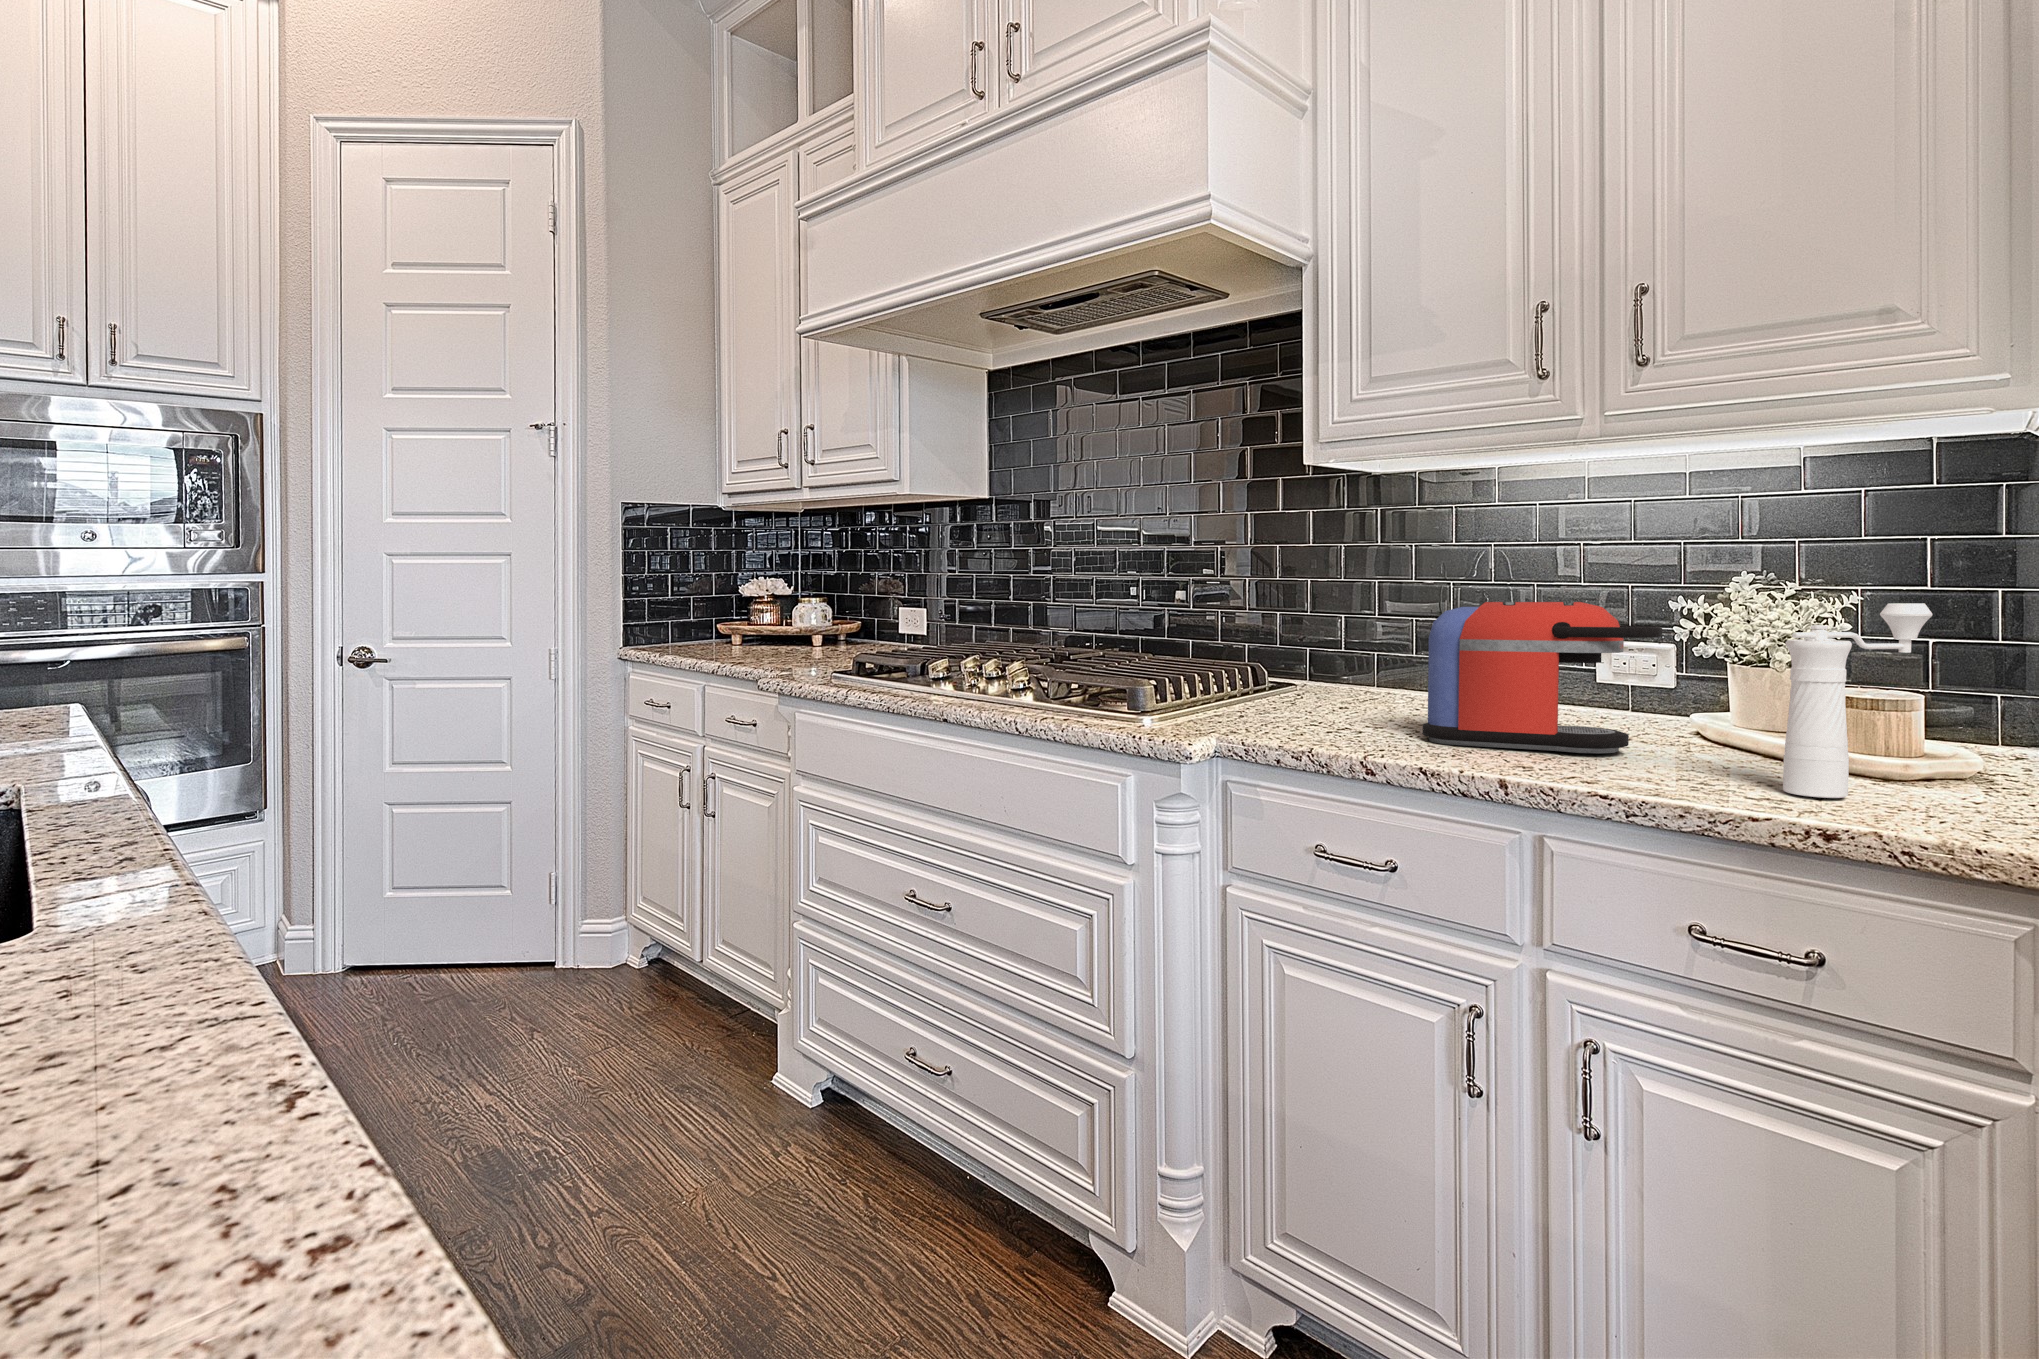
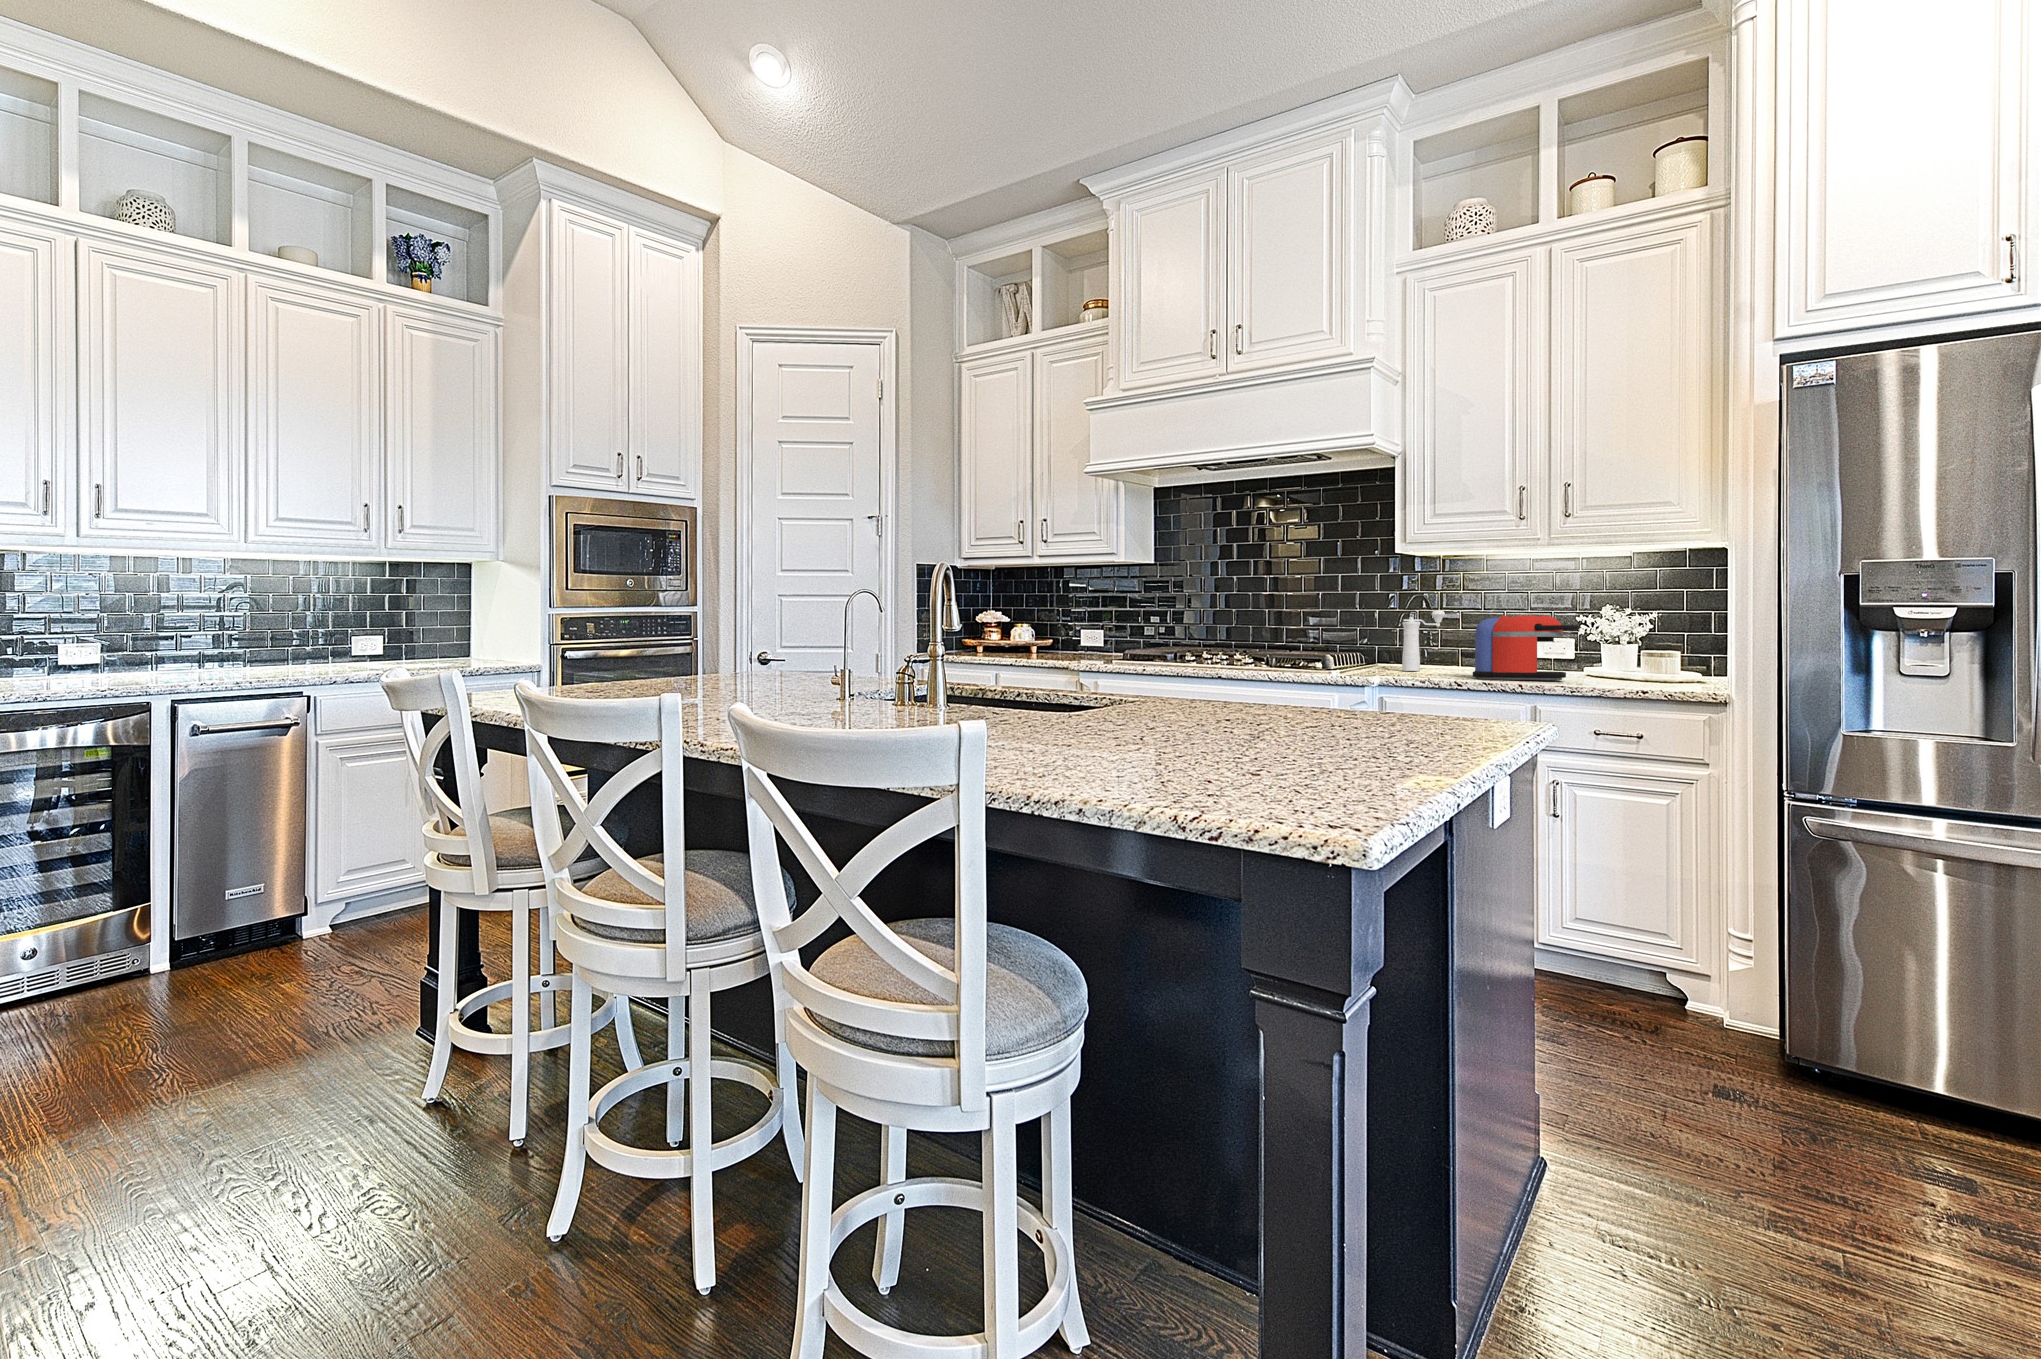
pepper mill: present [1783,603,1933,798] -> present [1402,611,1445,671]

